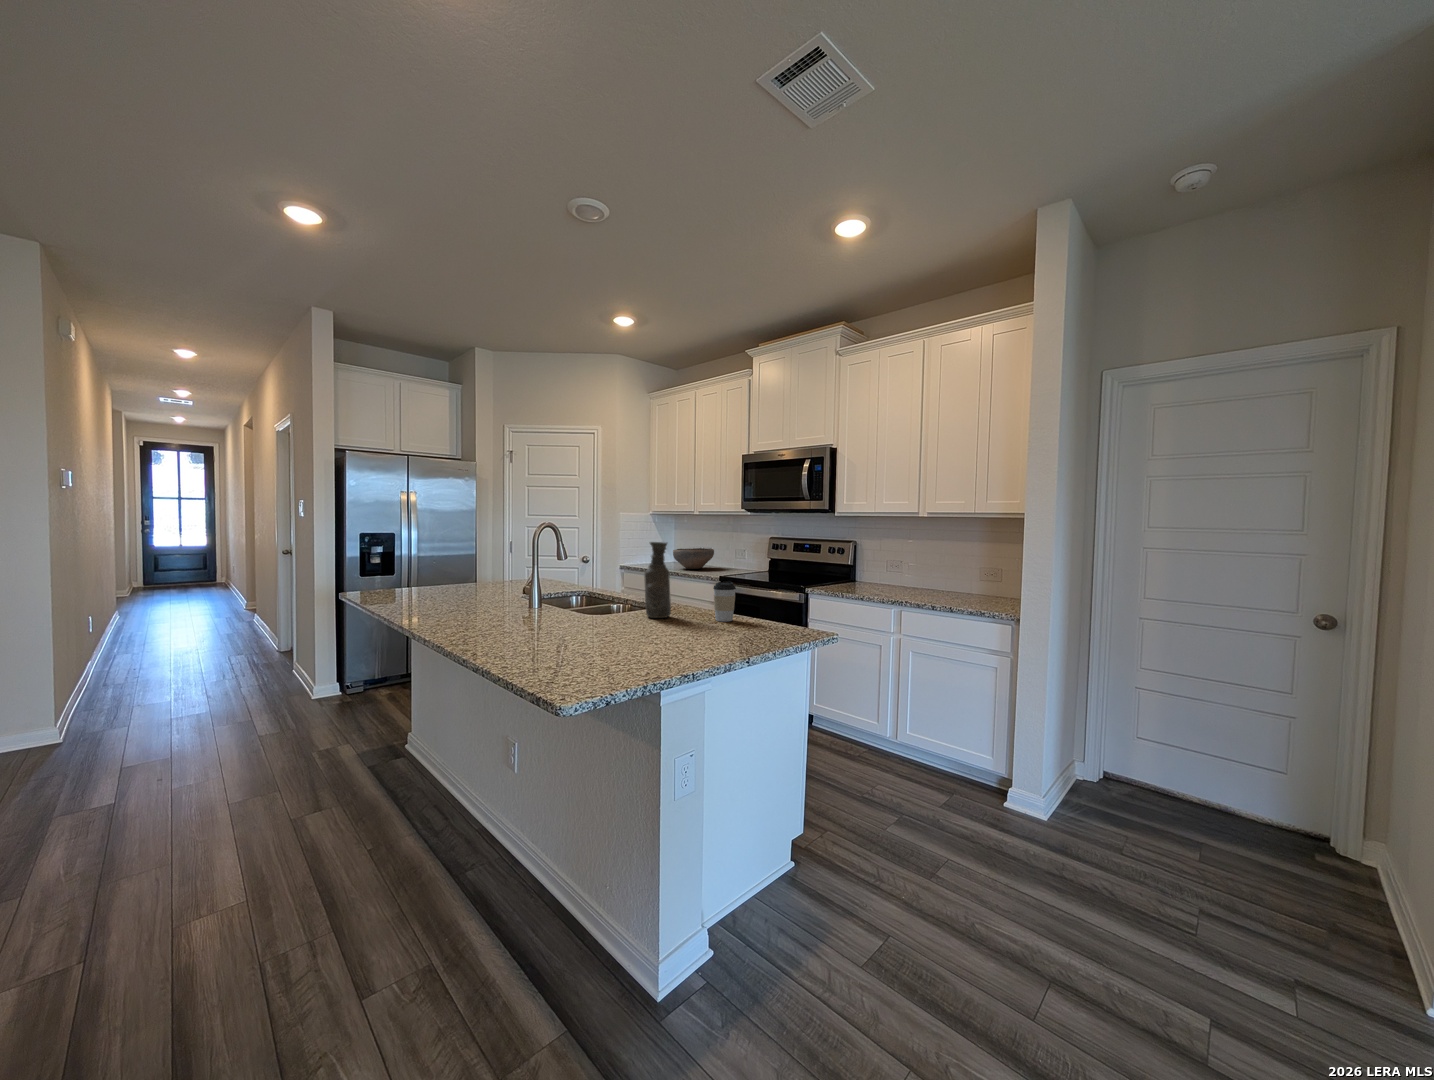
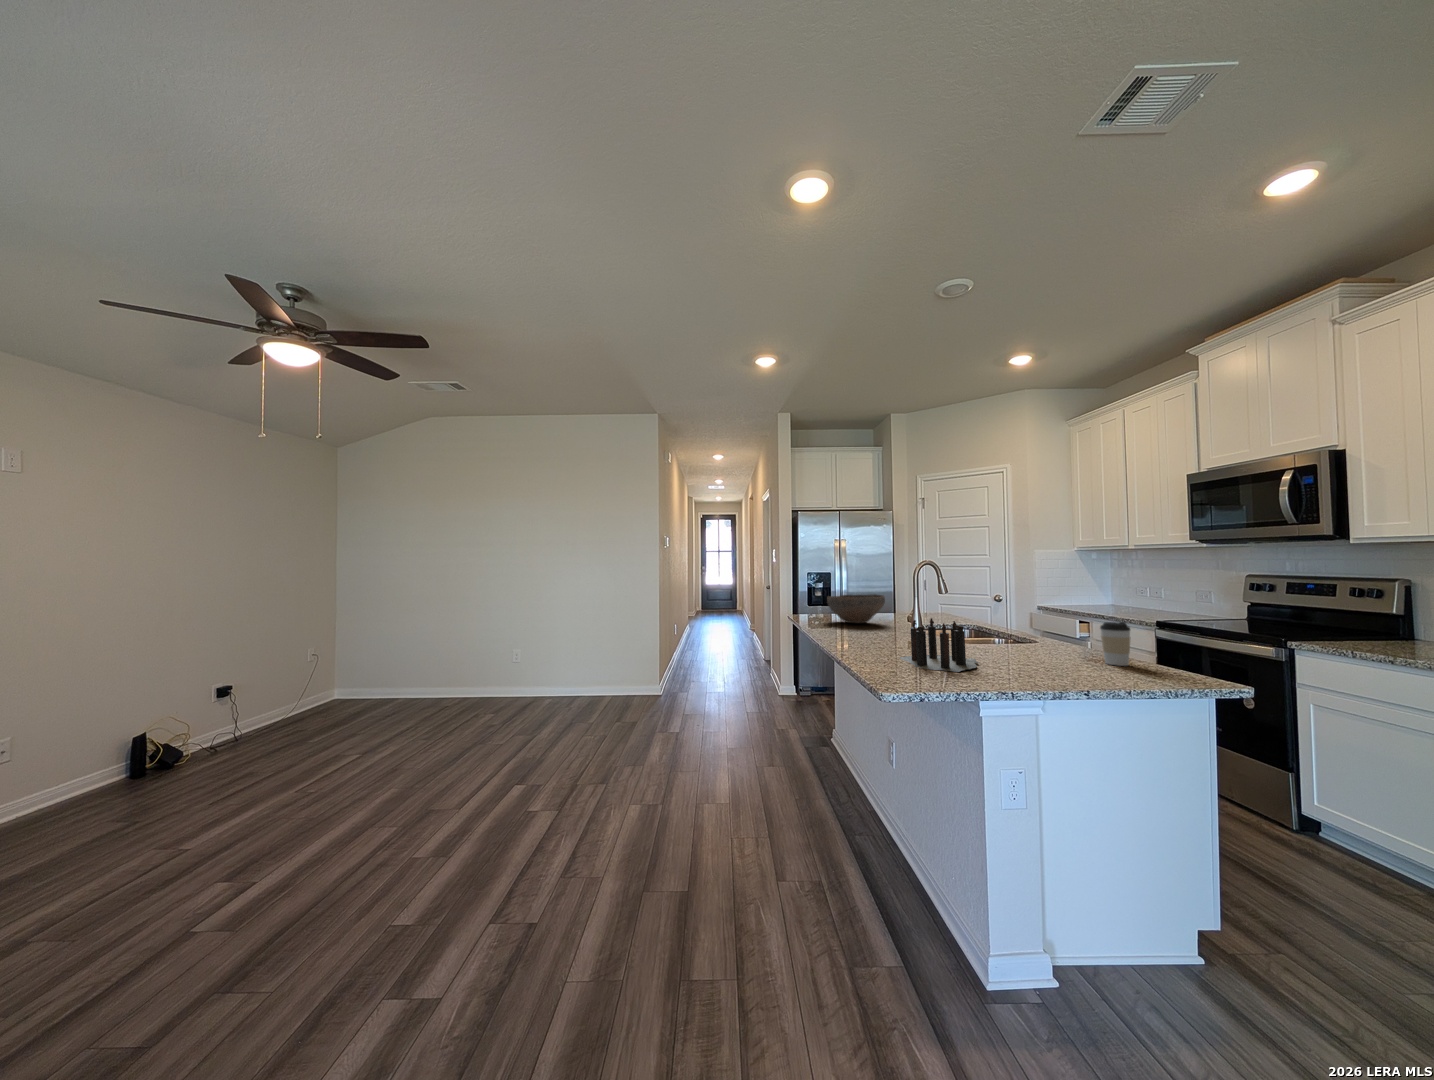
vase: present [644,542,671,618] -> none [1017,578,1050,655]
bowl: present [673,548,714,569] -> present [827,594,885,623]
candle: none [528,588,646,650] -> present [900,618,979,672]

